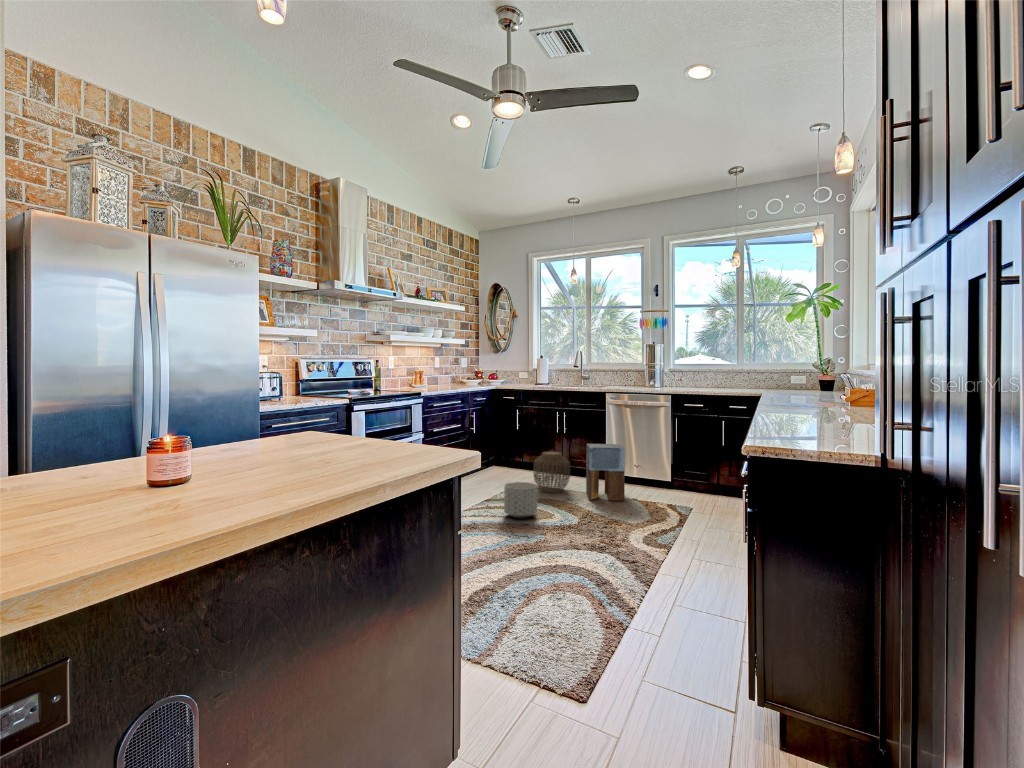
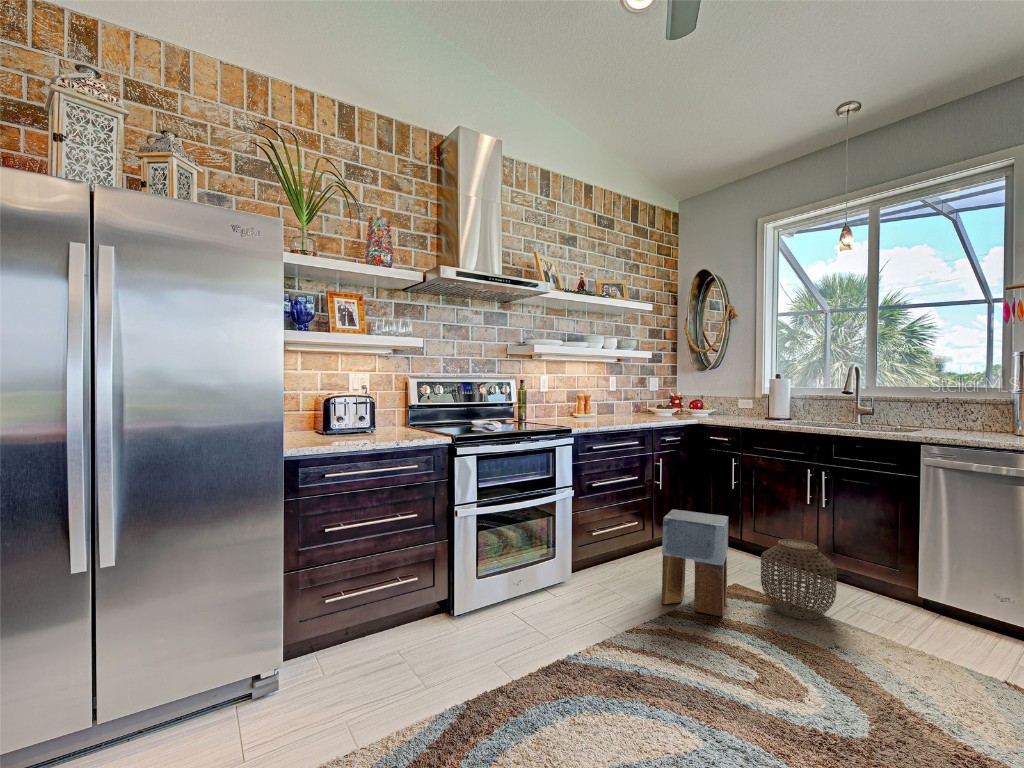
stool: present [586,444,625,501] -> present [662,509,728,616]
planter: present [504,482,537,518] -> none [697,602,766,683]

